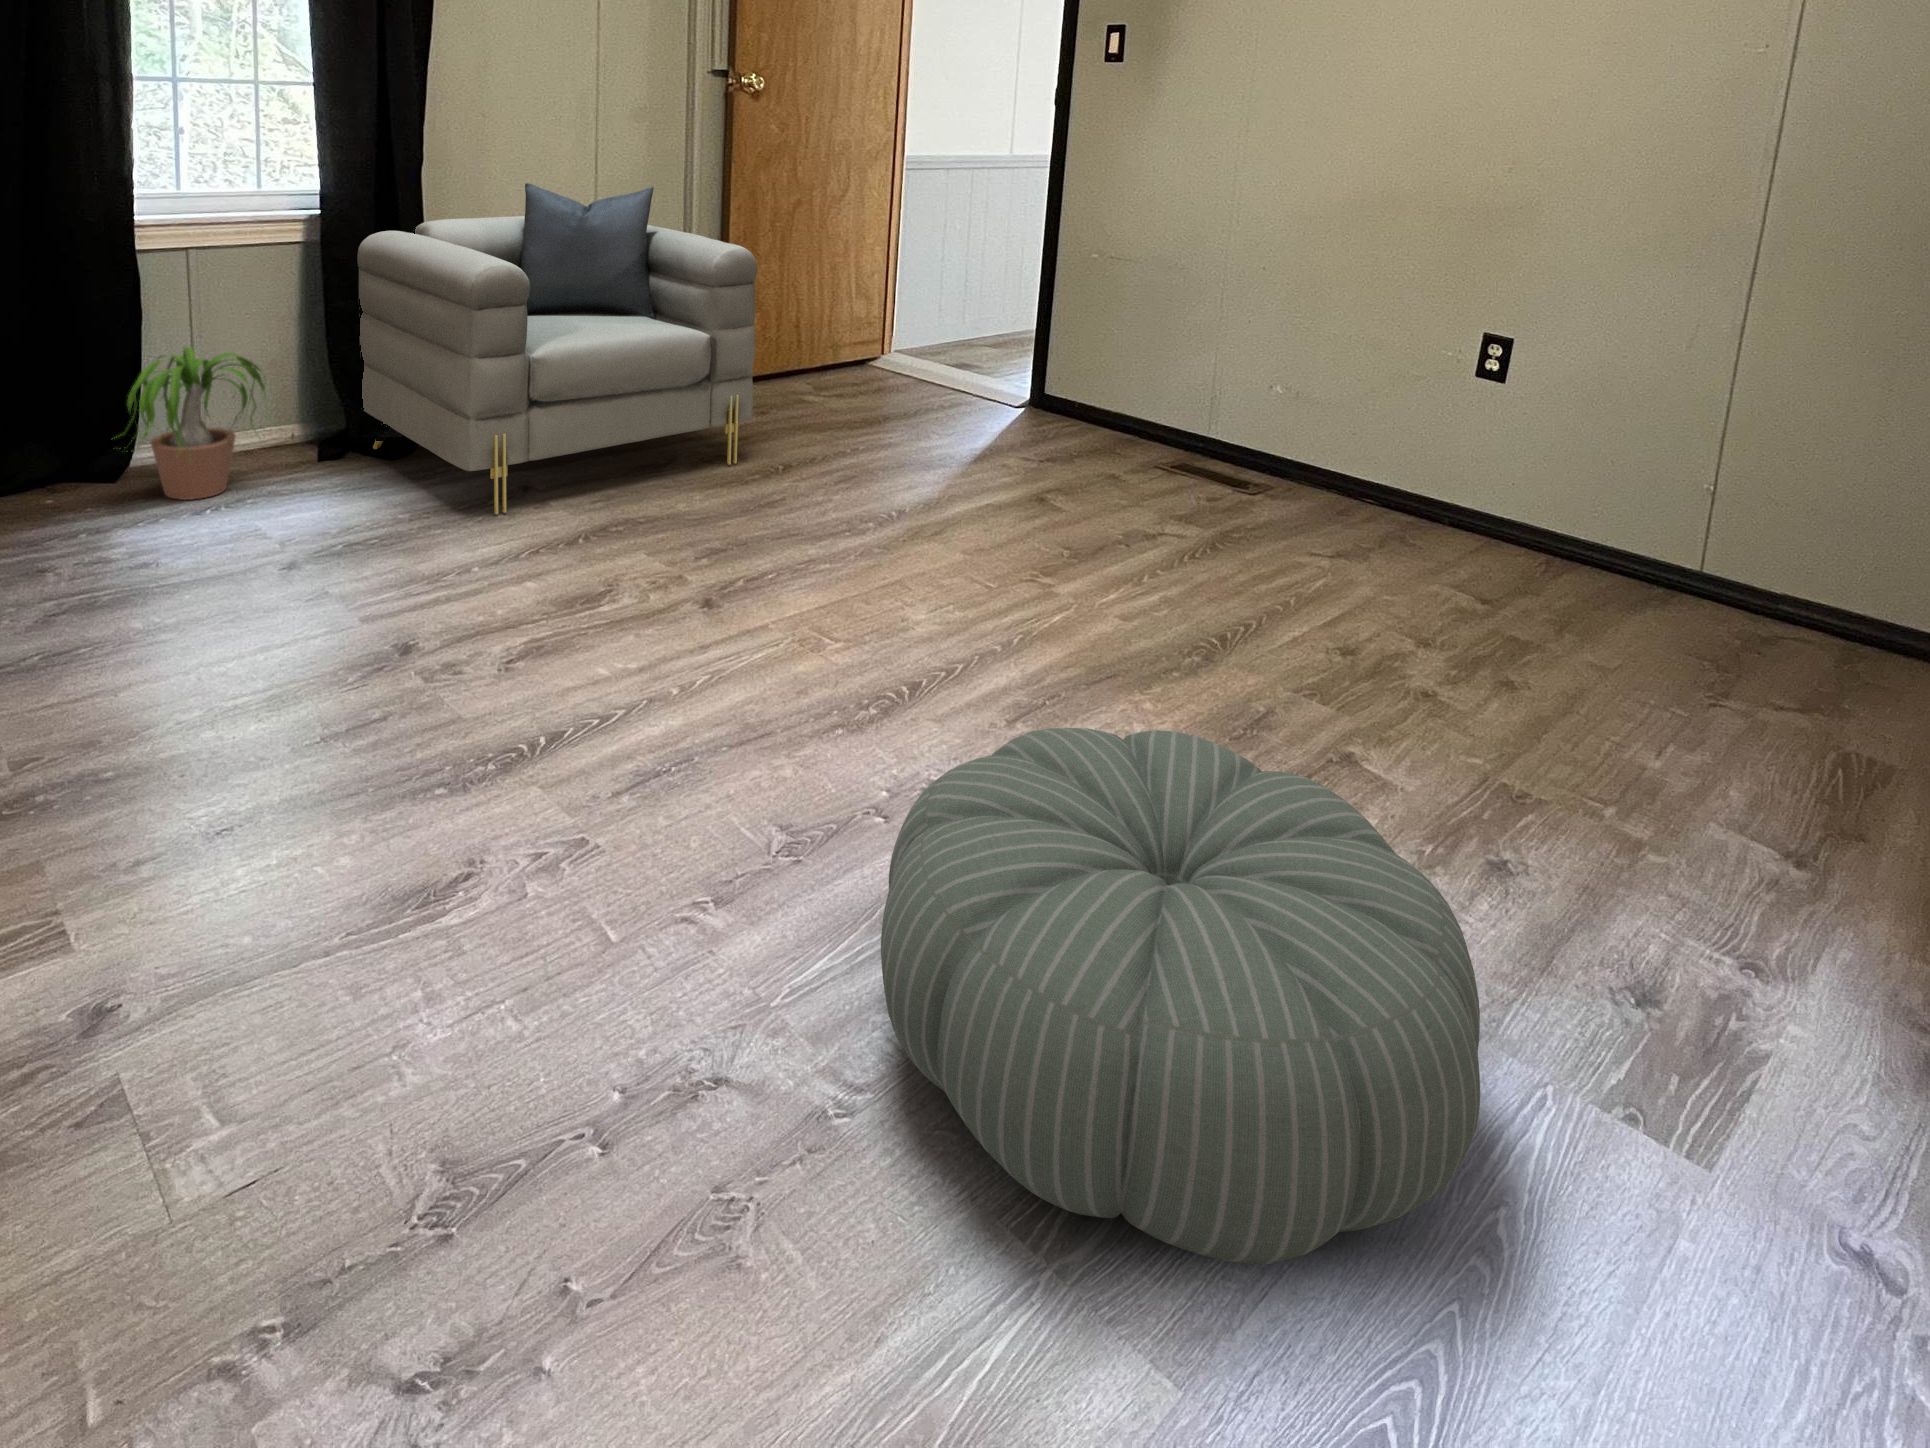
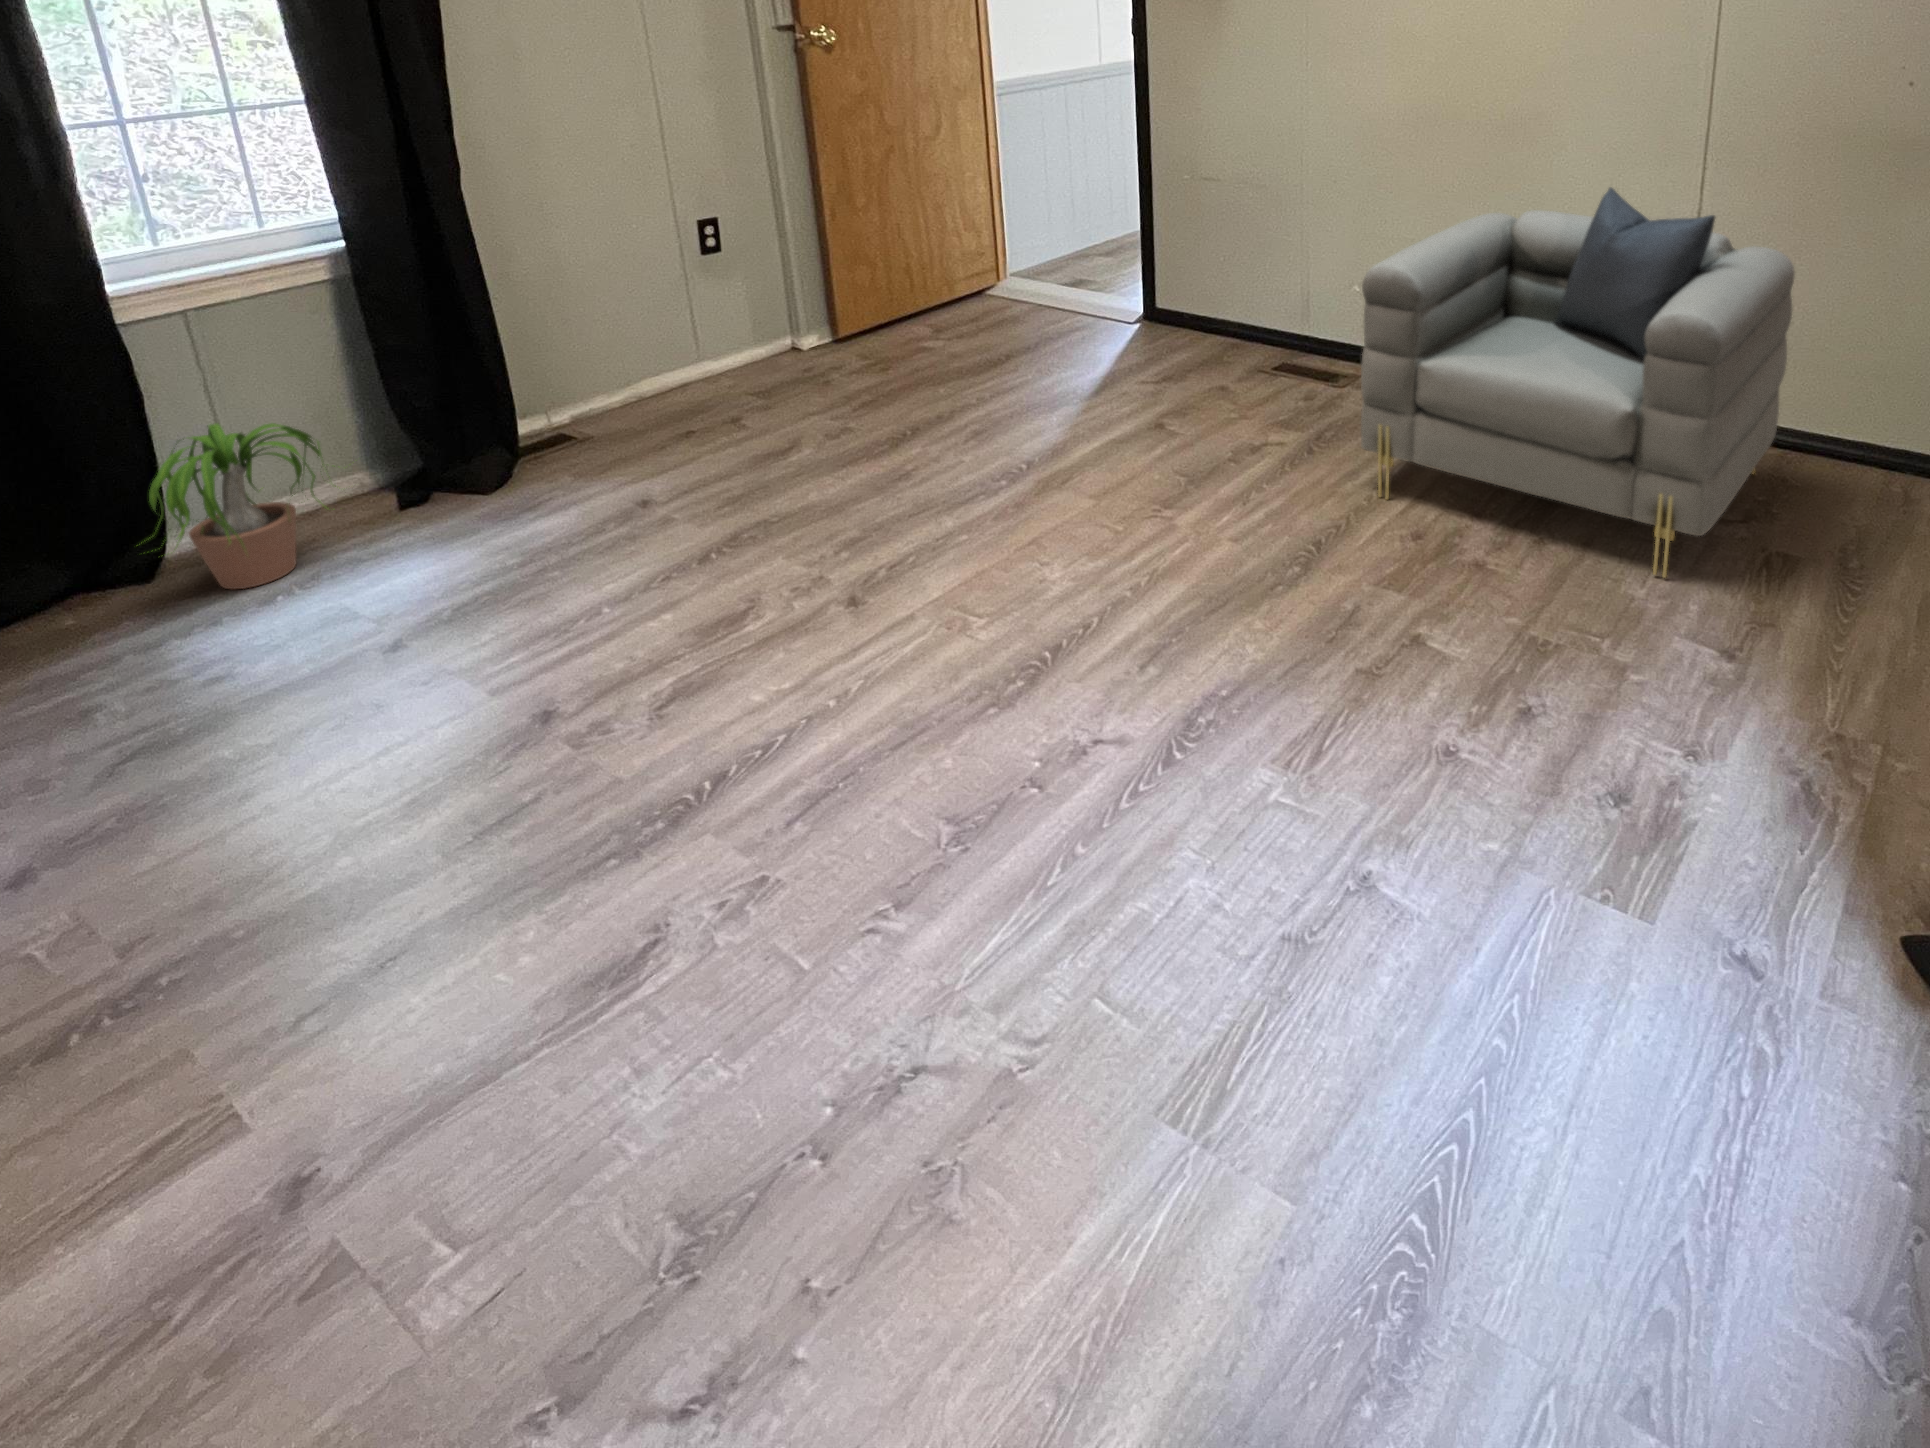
armchair: present [357,183,757,514] -> present [1361,188,1795,577]
pouf: present [881,728,1480,1265] -> none [1041,679,1494,1103]

